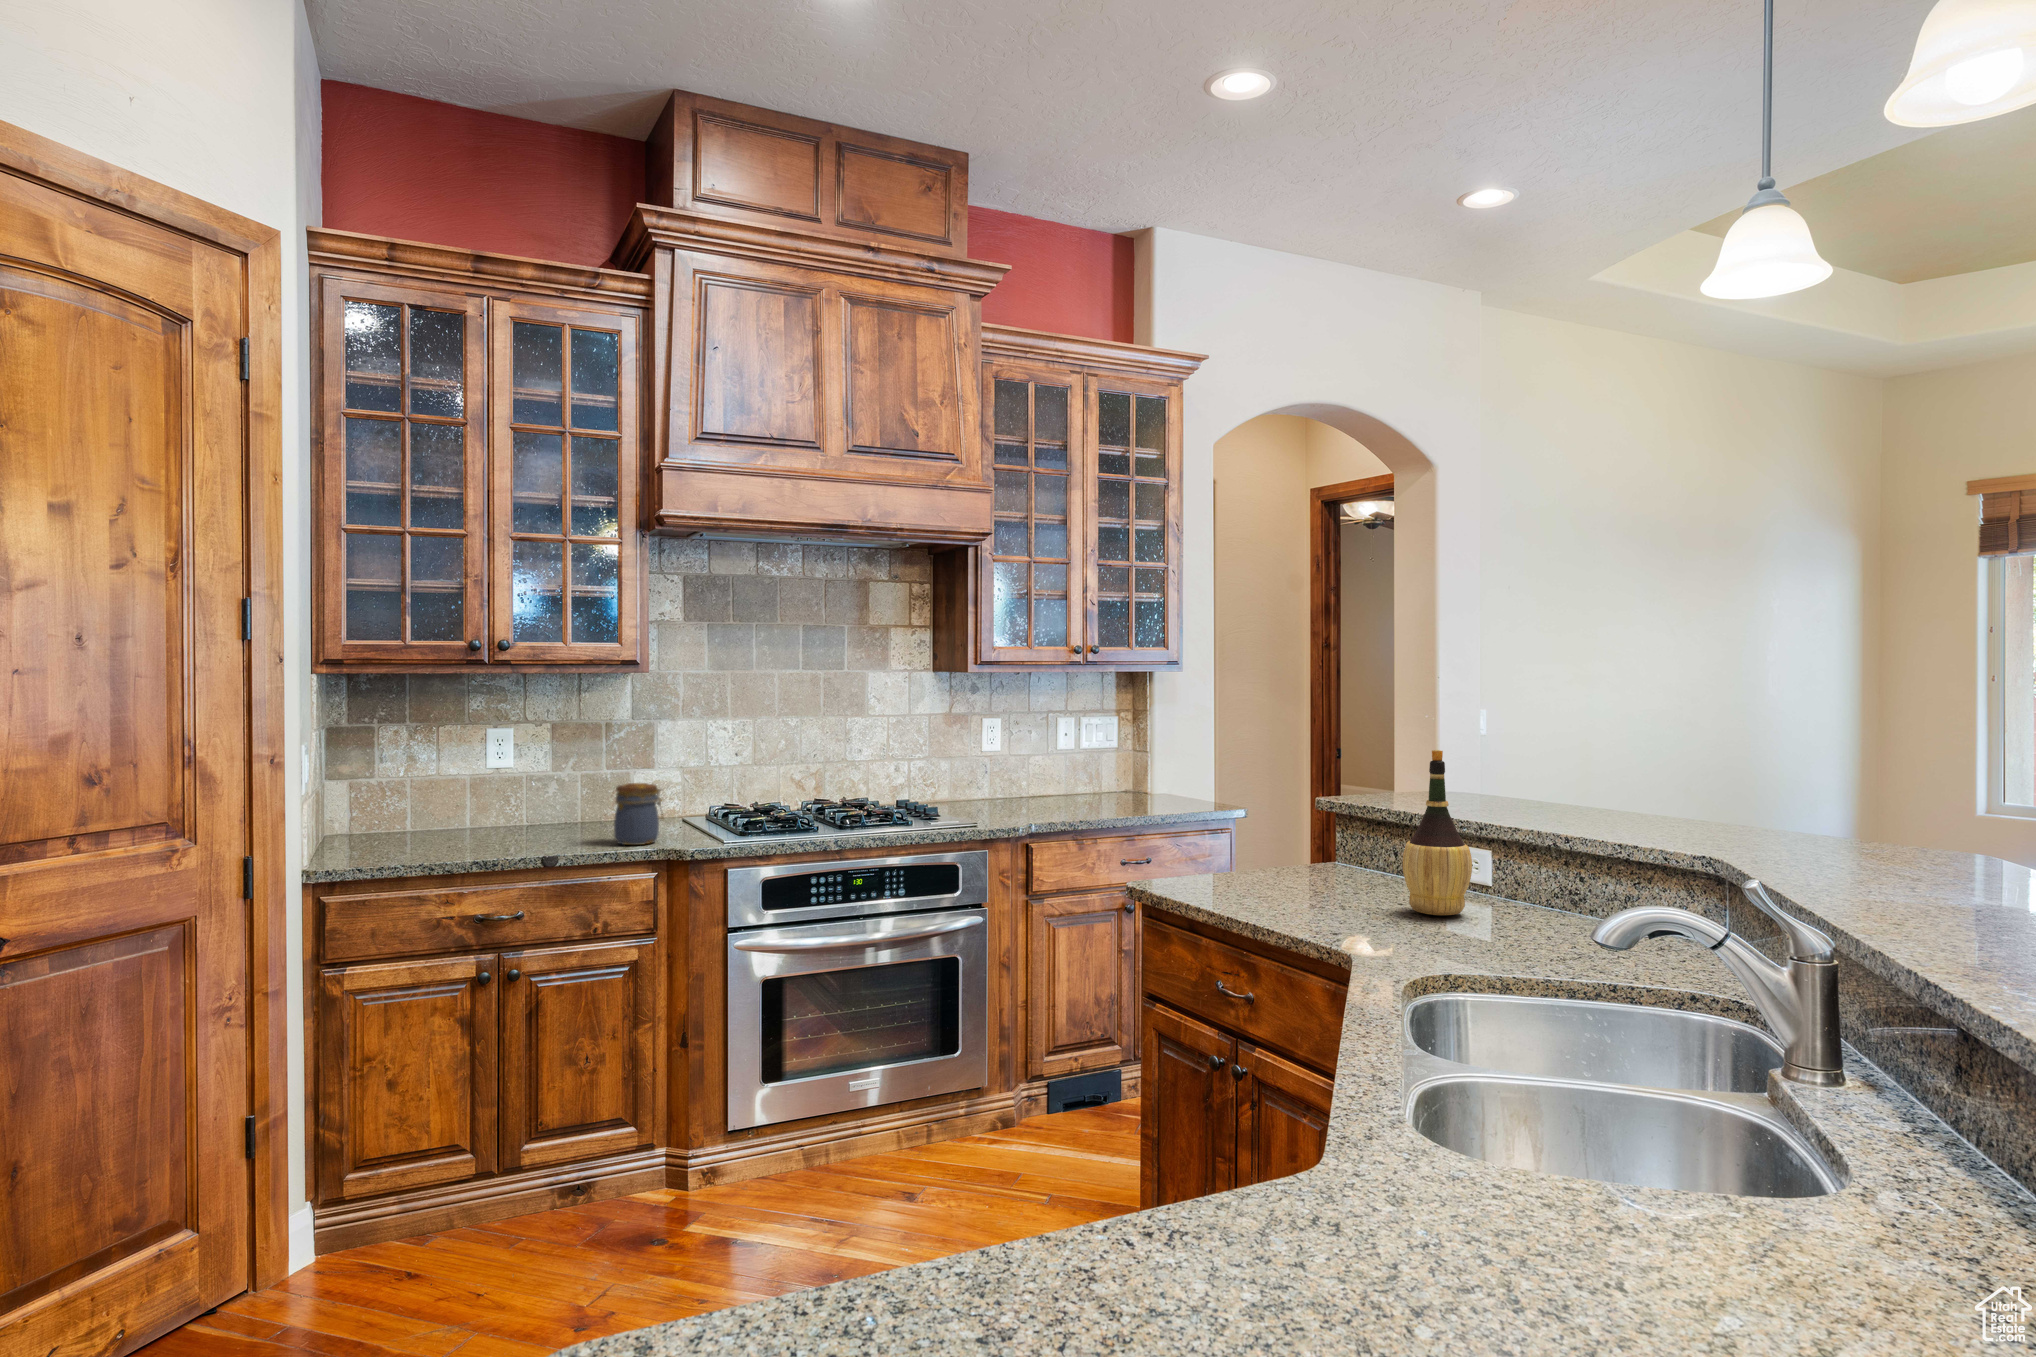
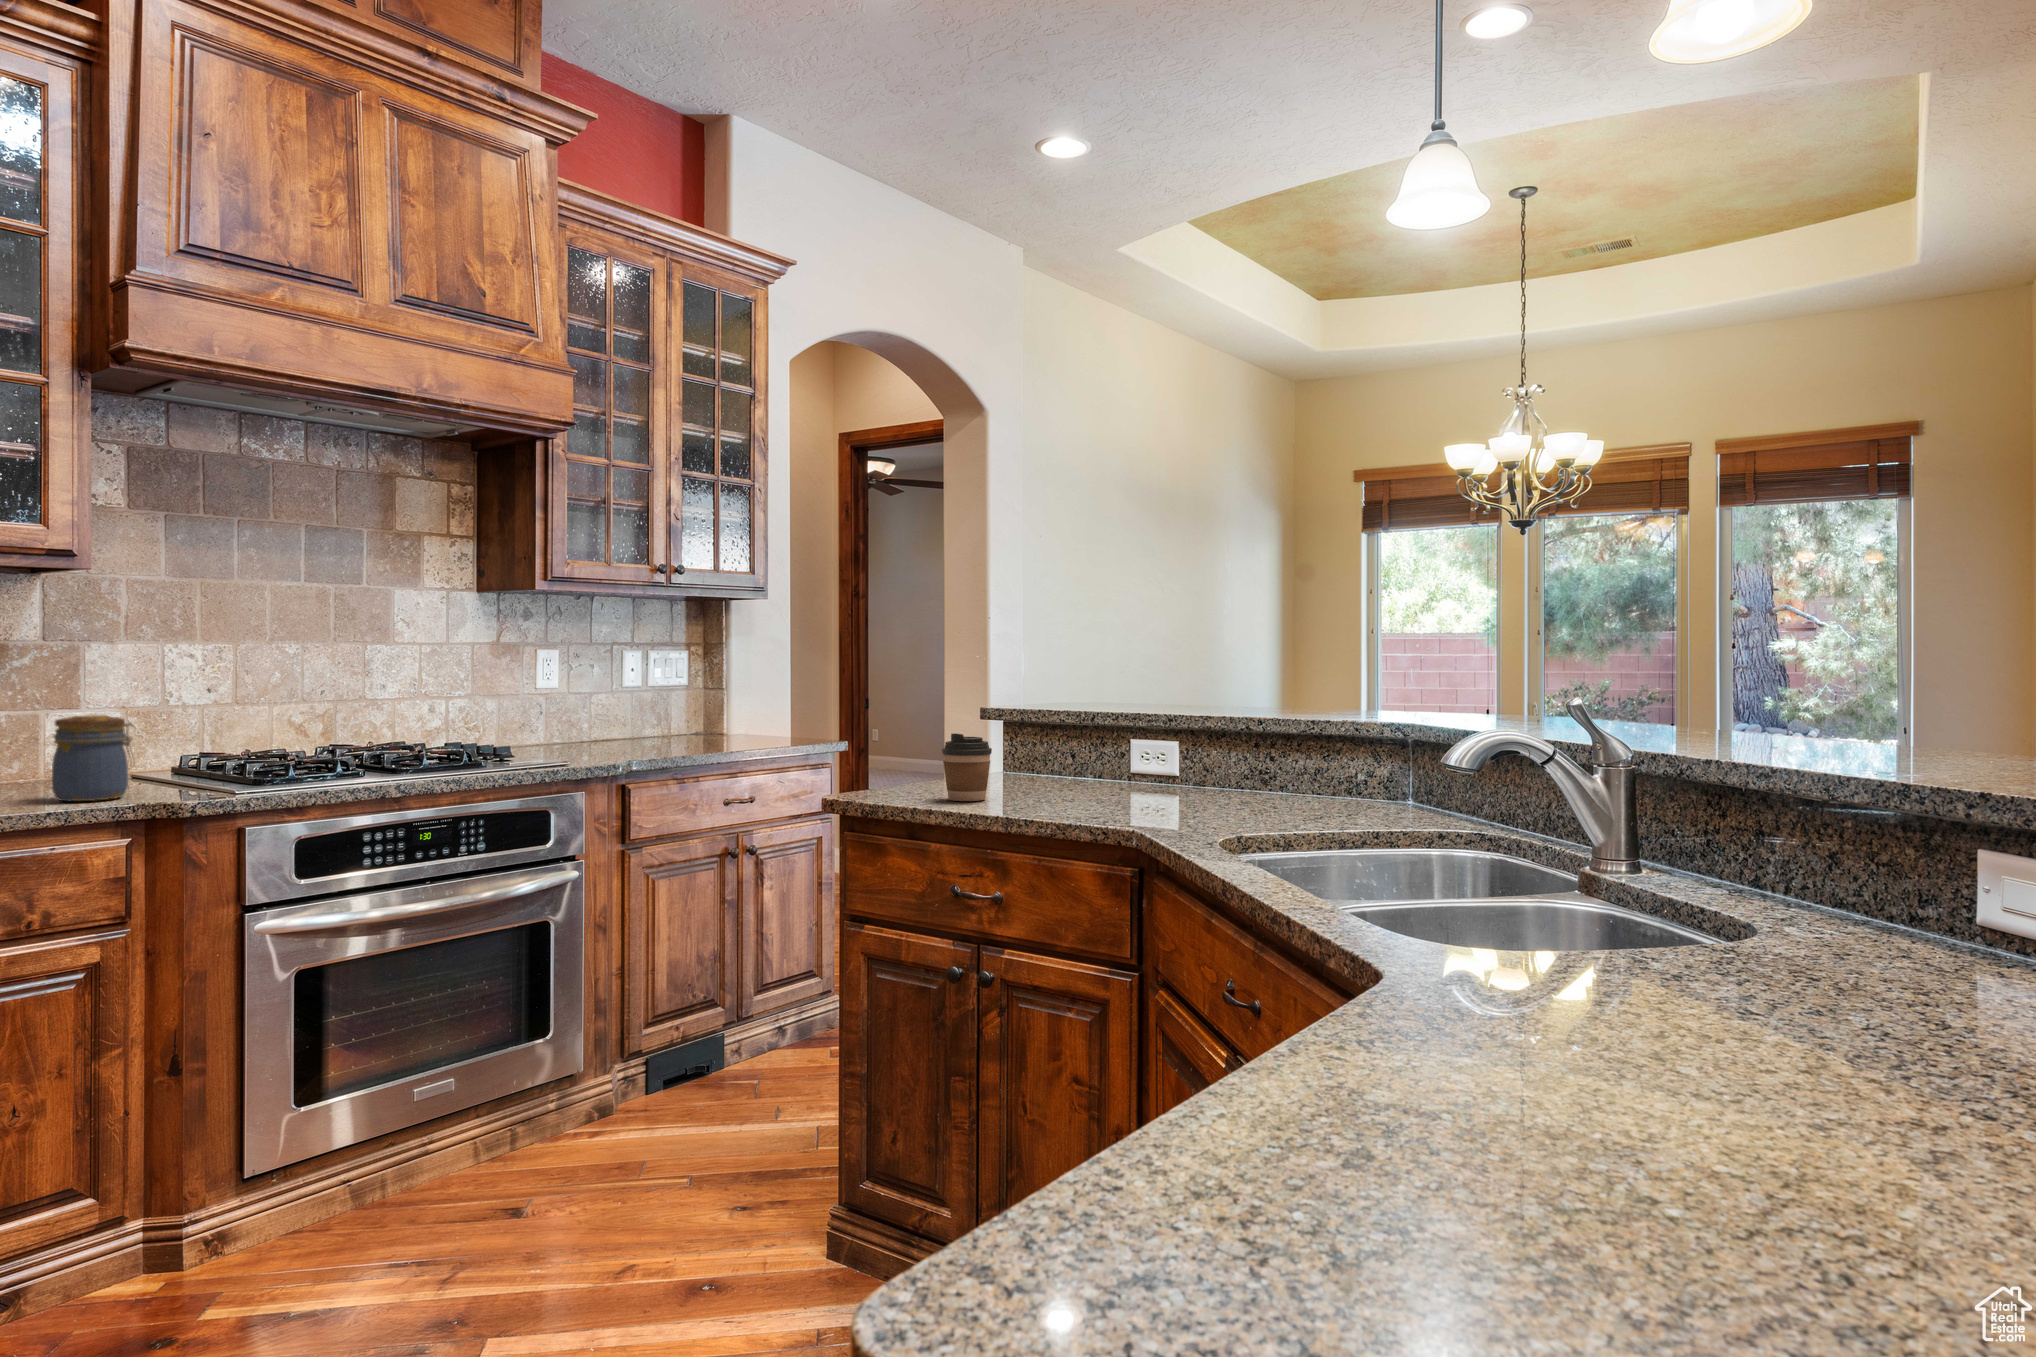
wine bottle: present [1403,750,1472,915] -> none [1124,636,1190,799]
coffee cup: none [1224,835,1271,901] -> present [942,733,992,801]

